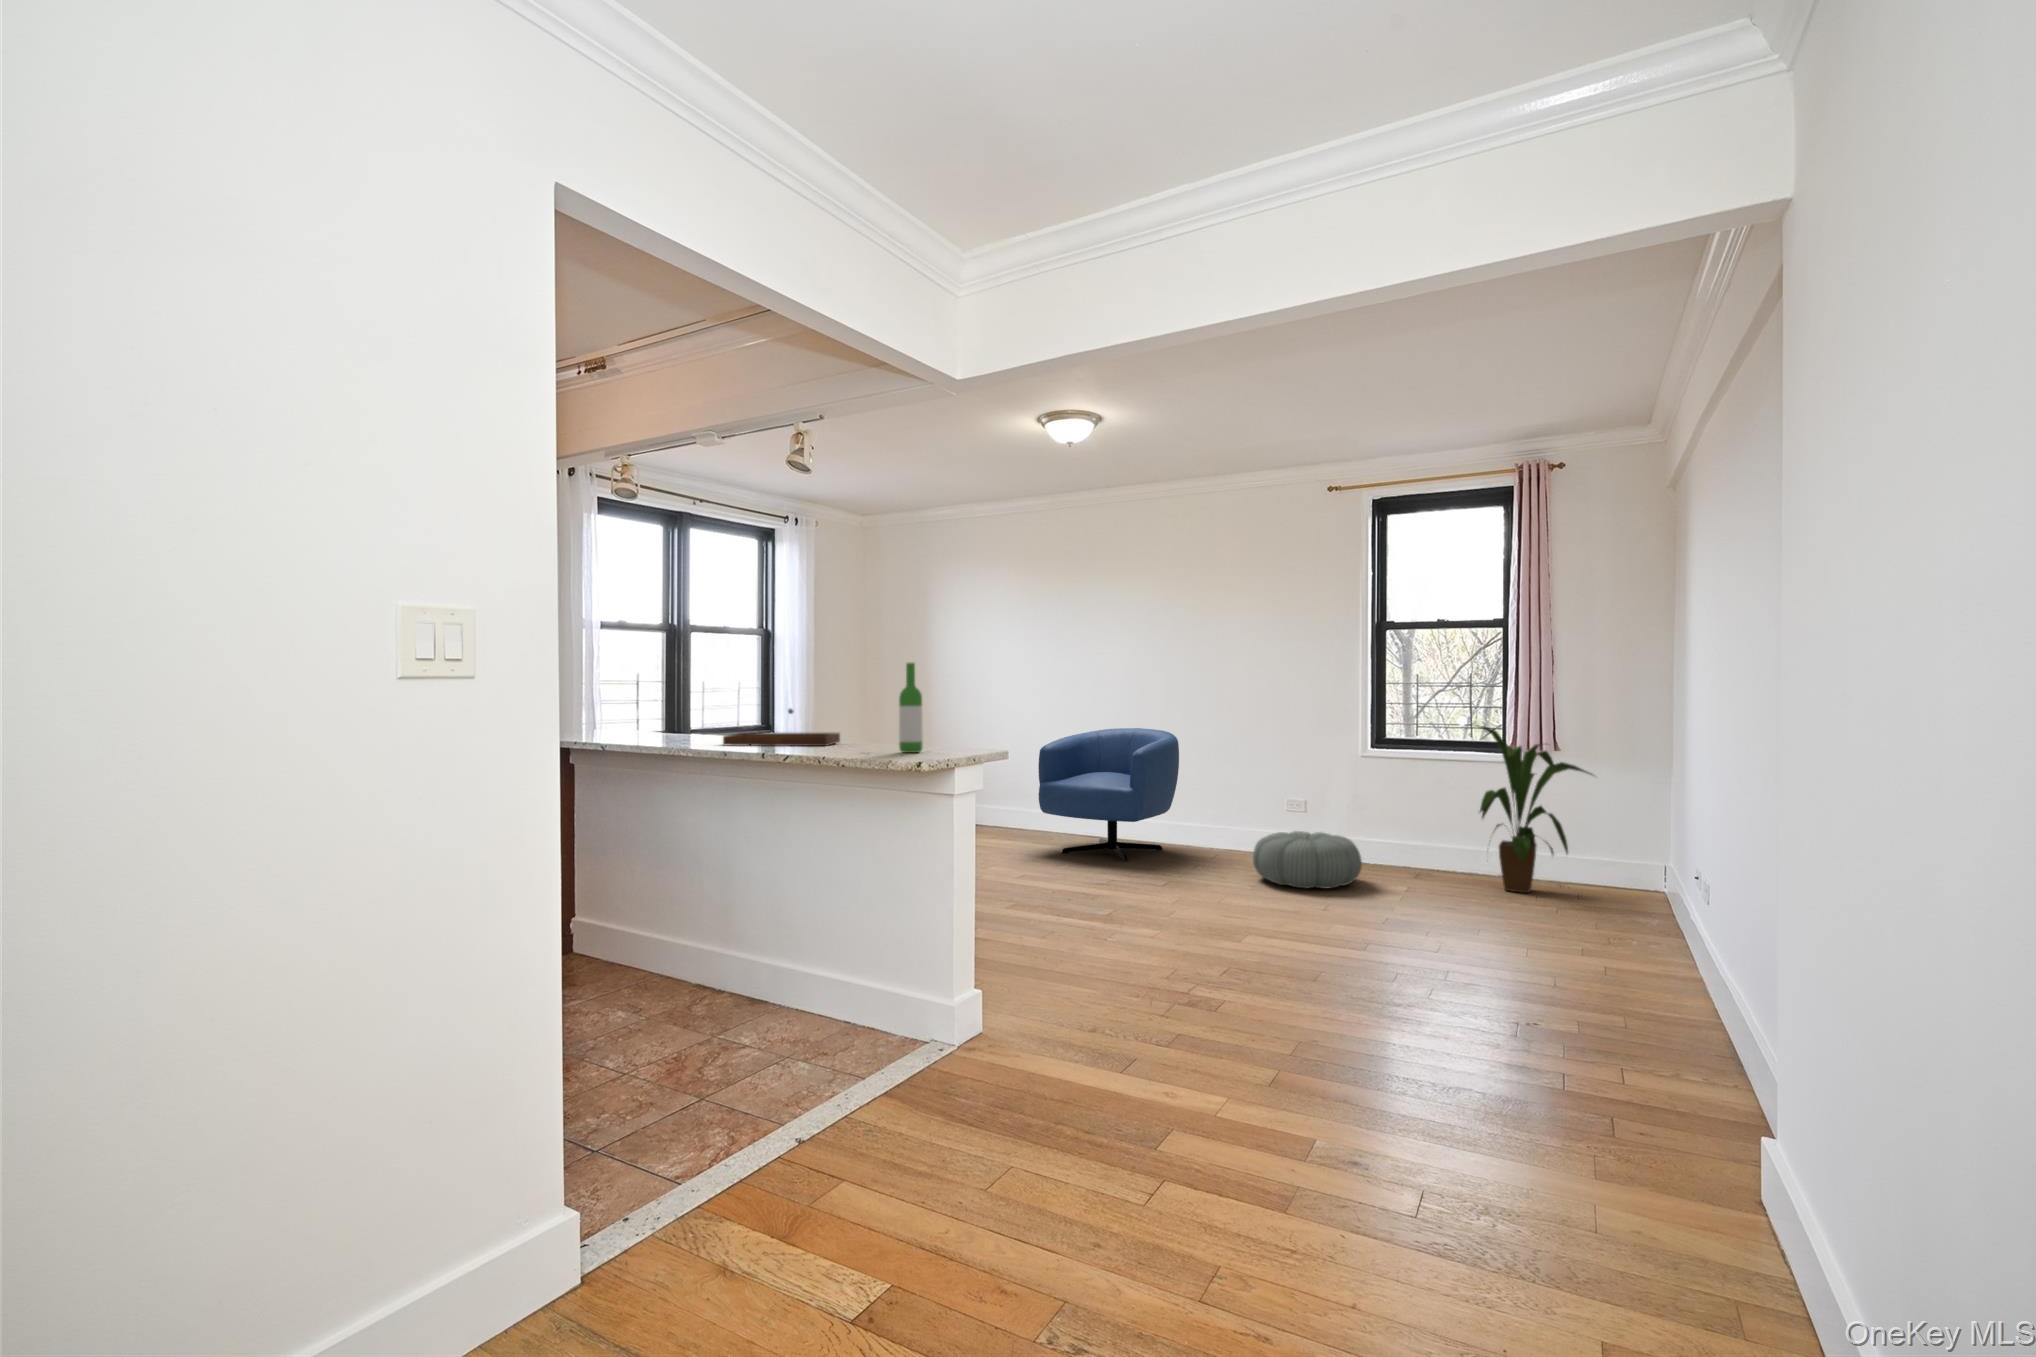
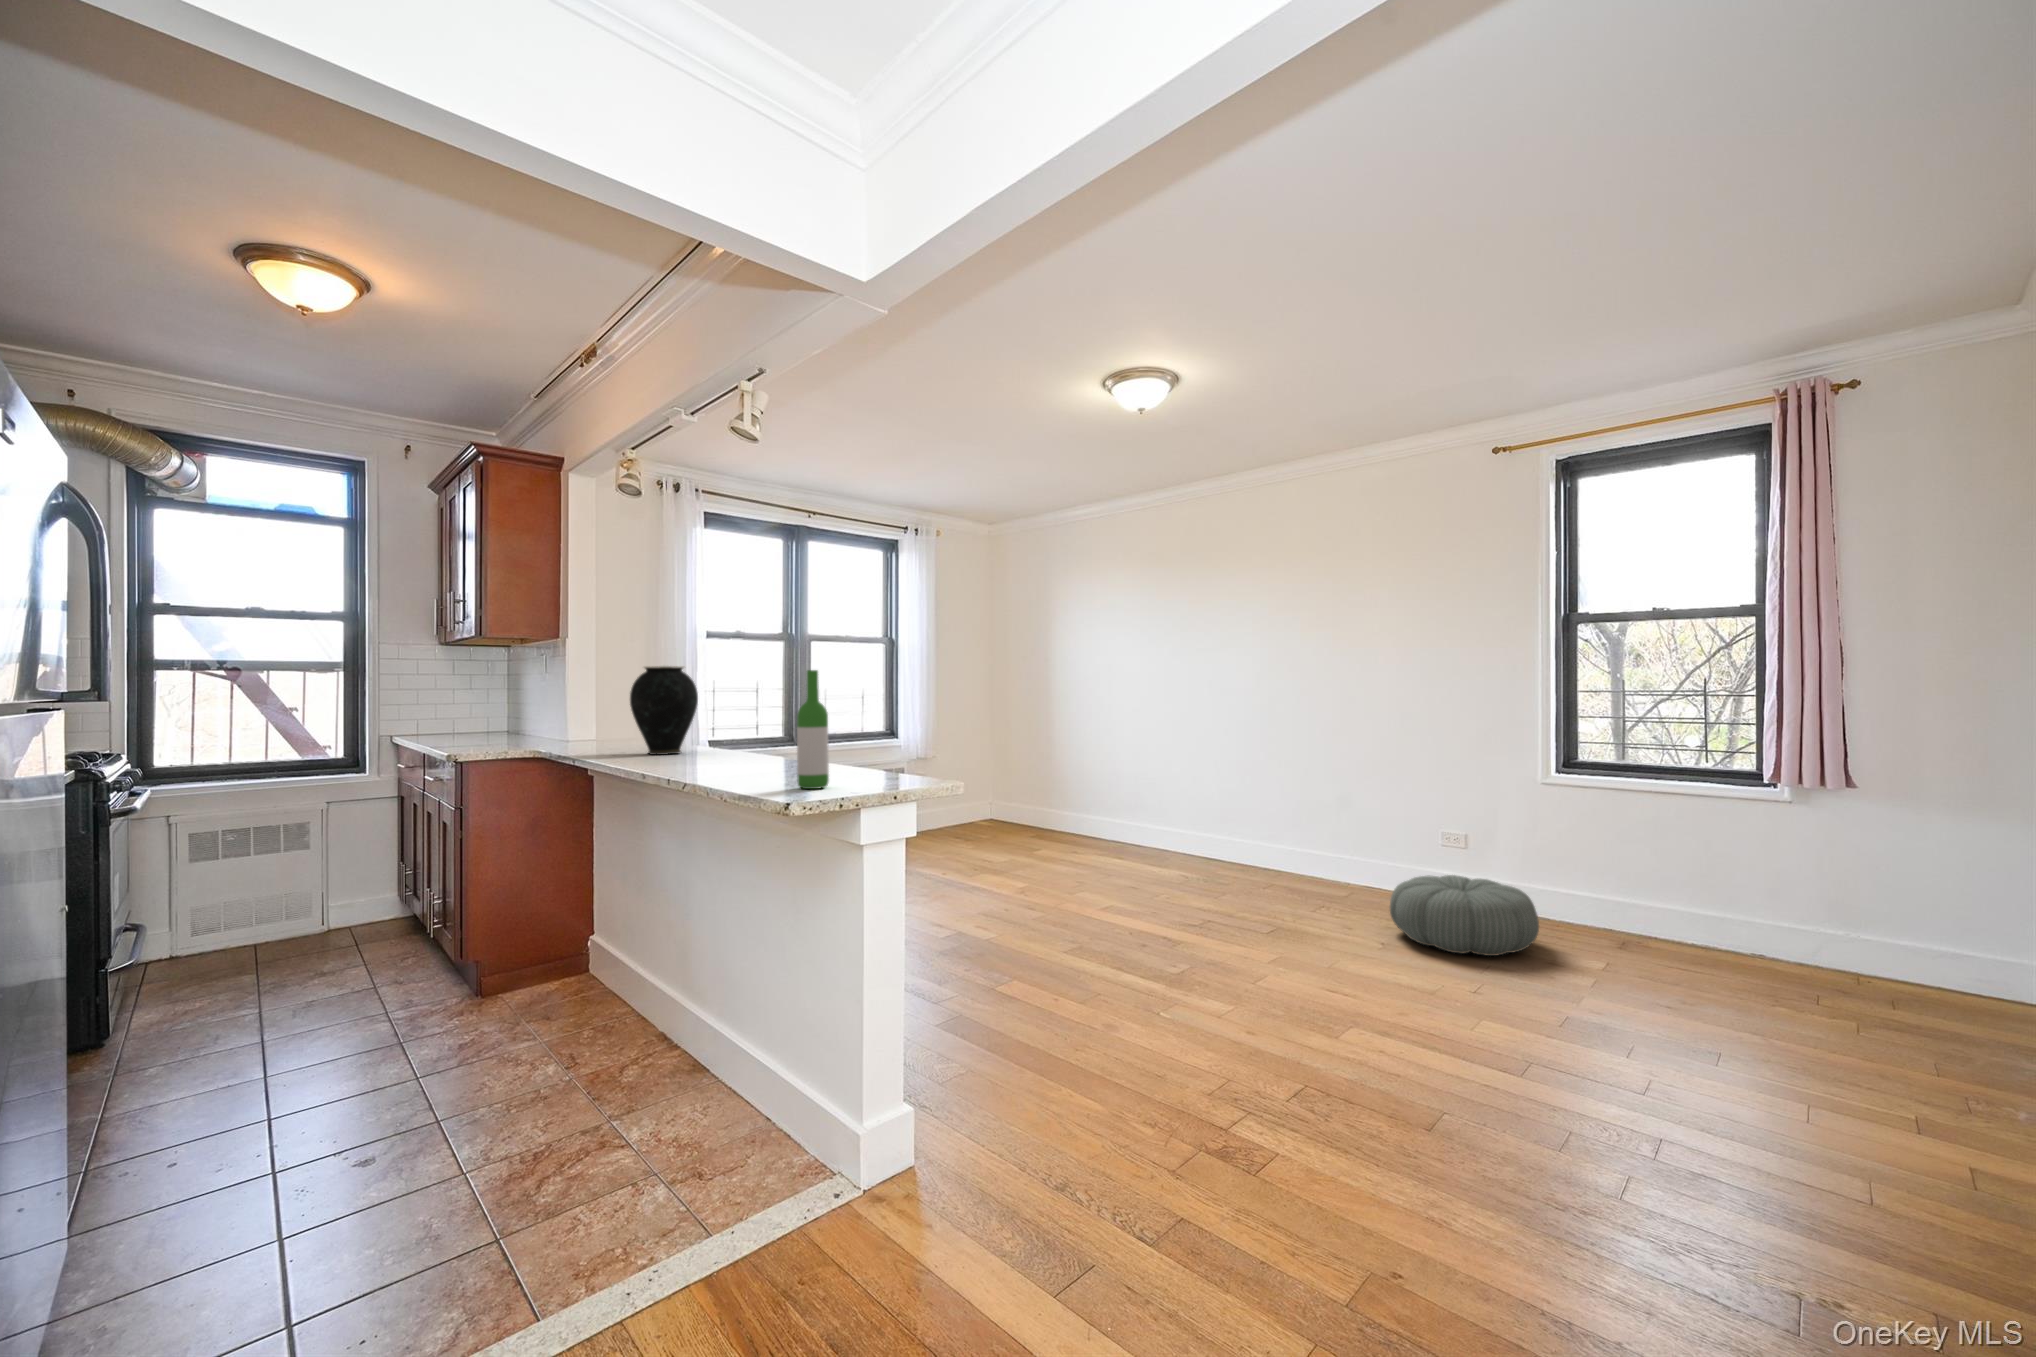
vase: none [629,658,692,739] -> present [630,666,698,755]
tray: present [723,709,840,746] -> none [670,724,810,771]
house plant: present [1478,725,1592,893] -> none [1703,748,1924,987]
armchair: present [1038,728,1179,861] -> none [1147,741,1311,895]

